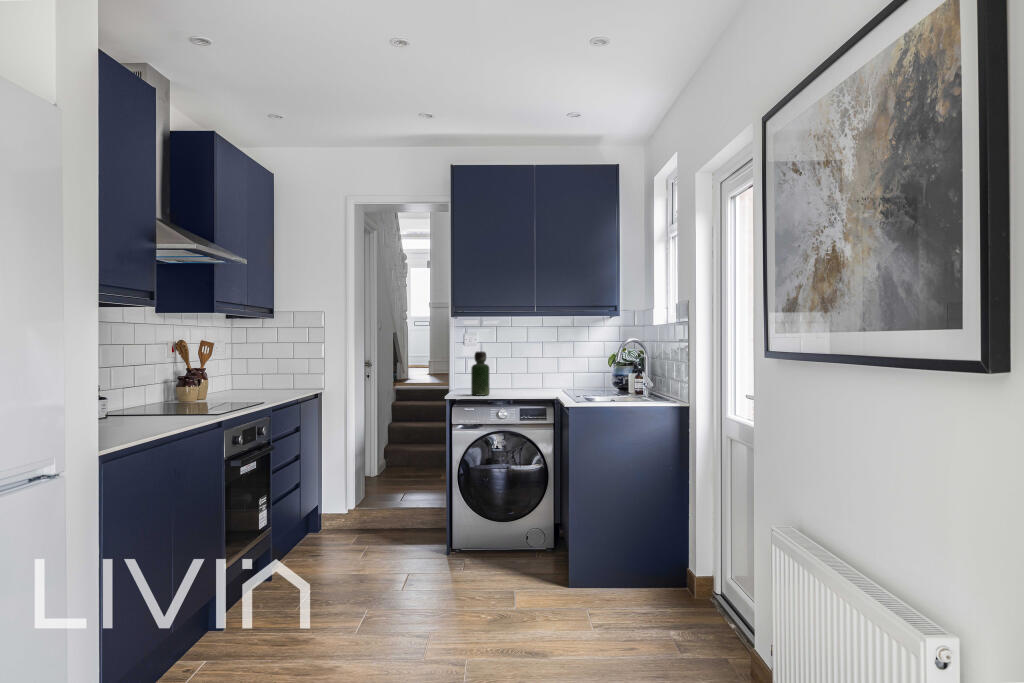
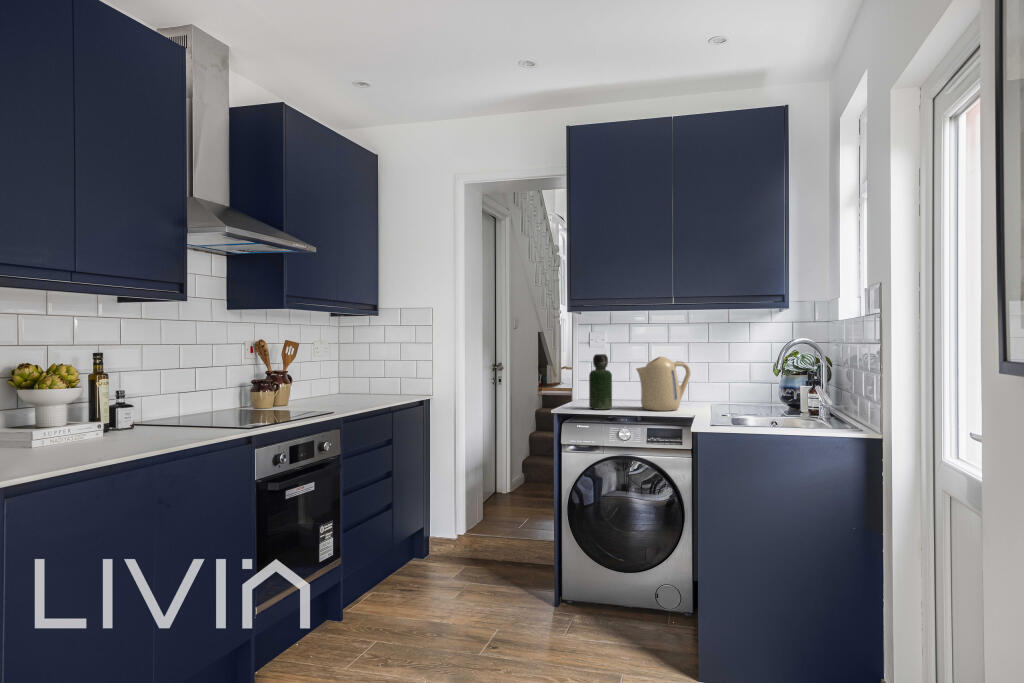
kettle: none [508,353,549,395] -> present [636,357,691,411]

